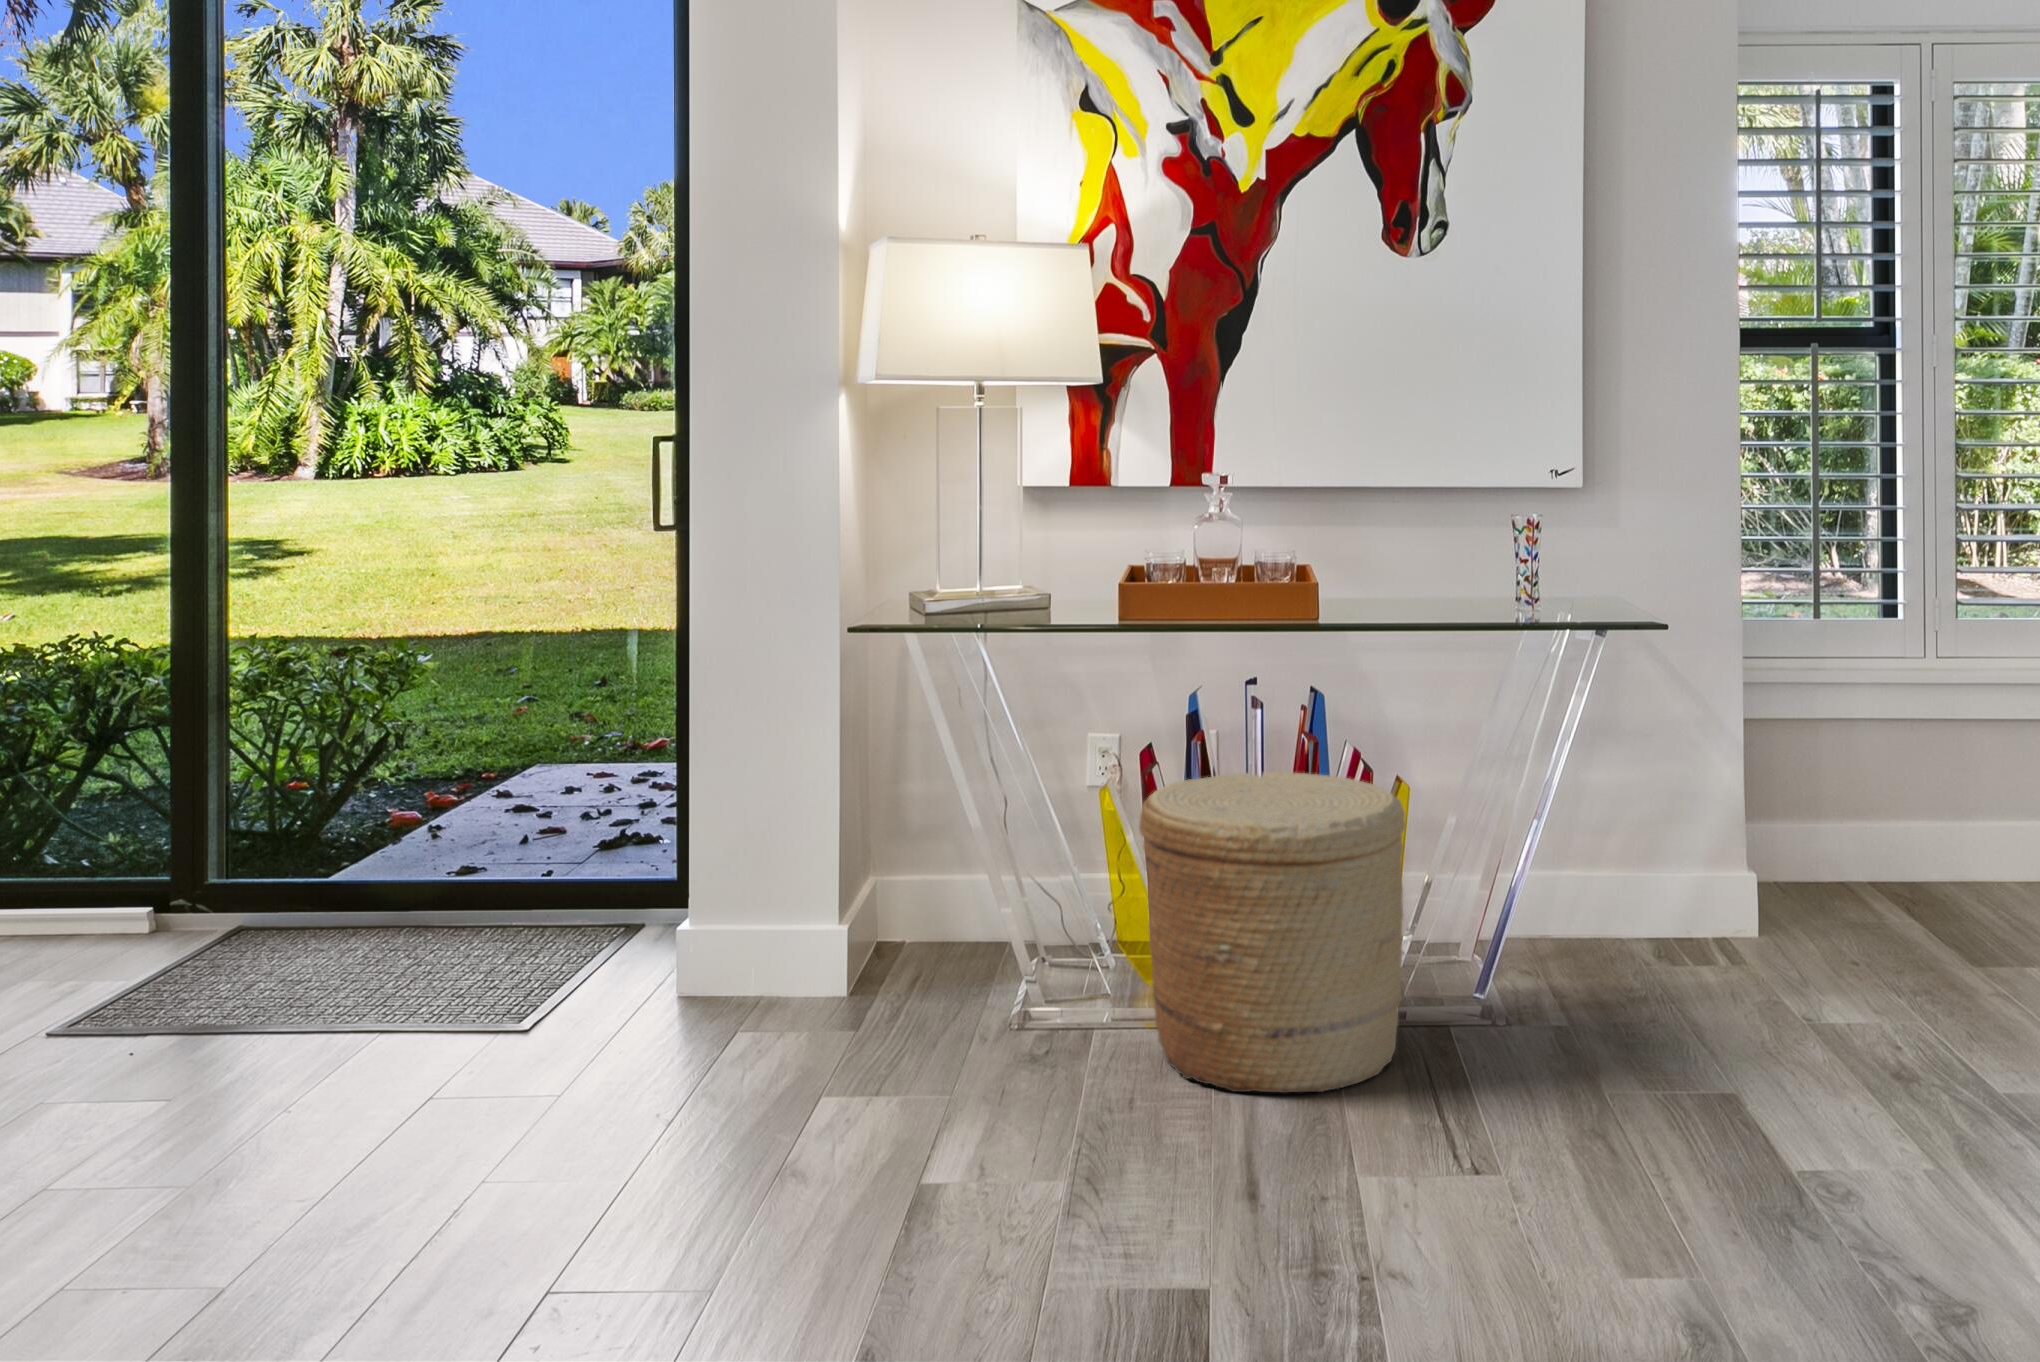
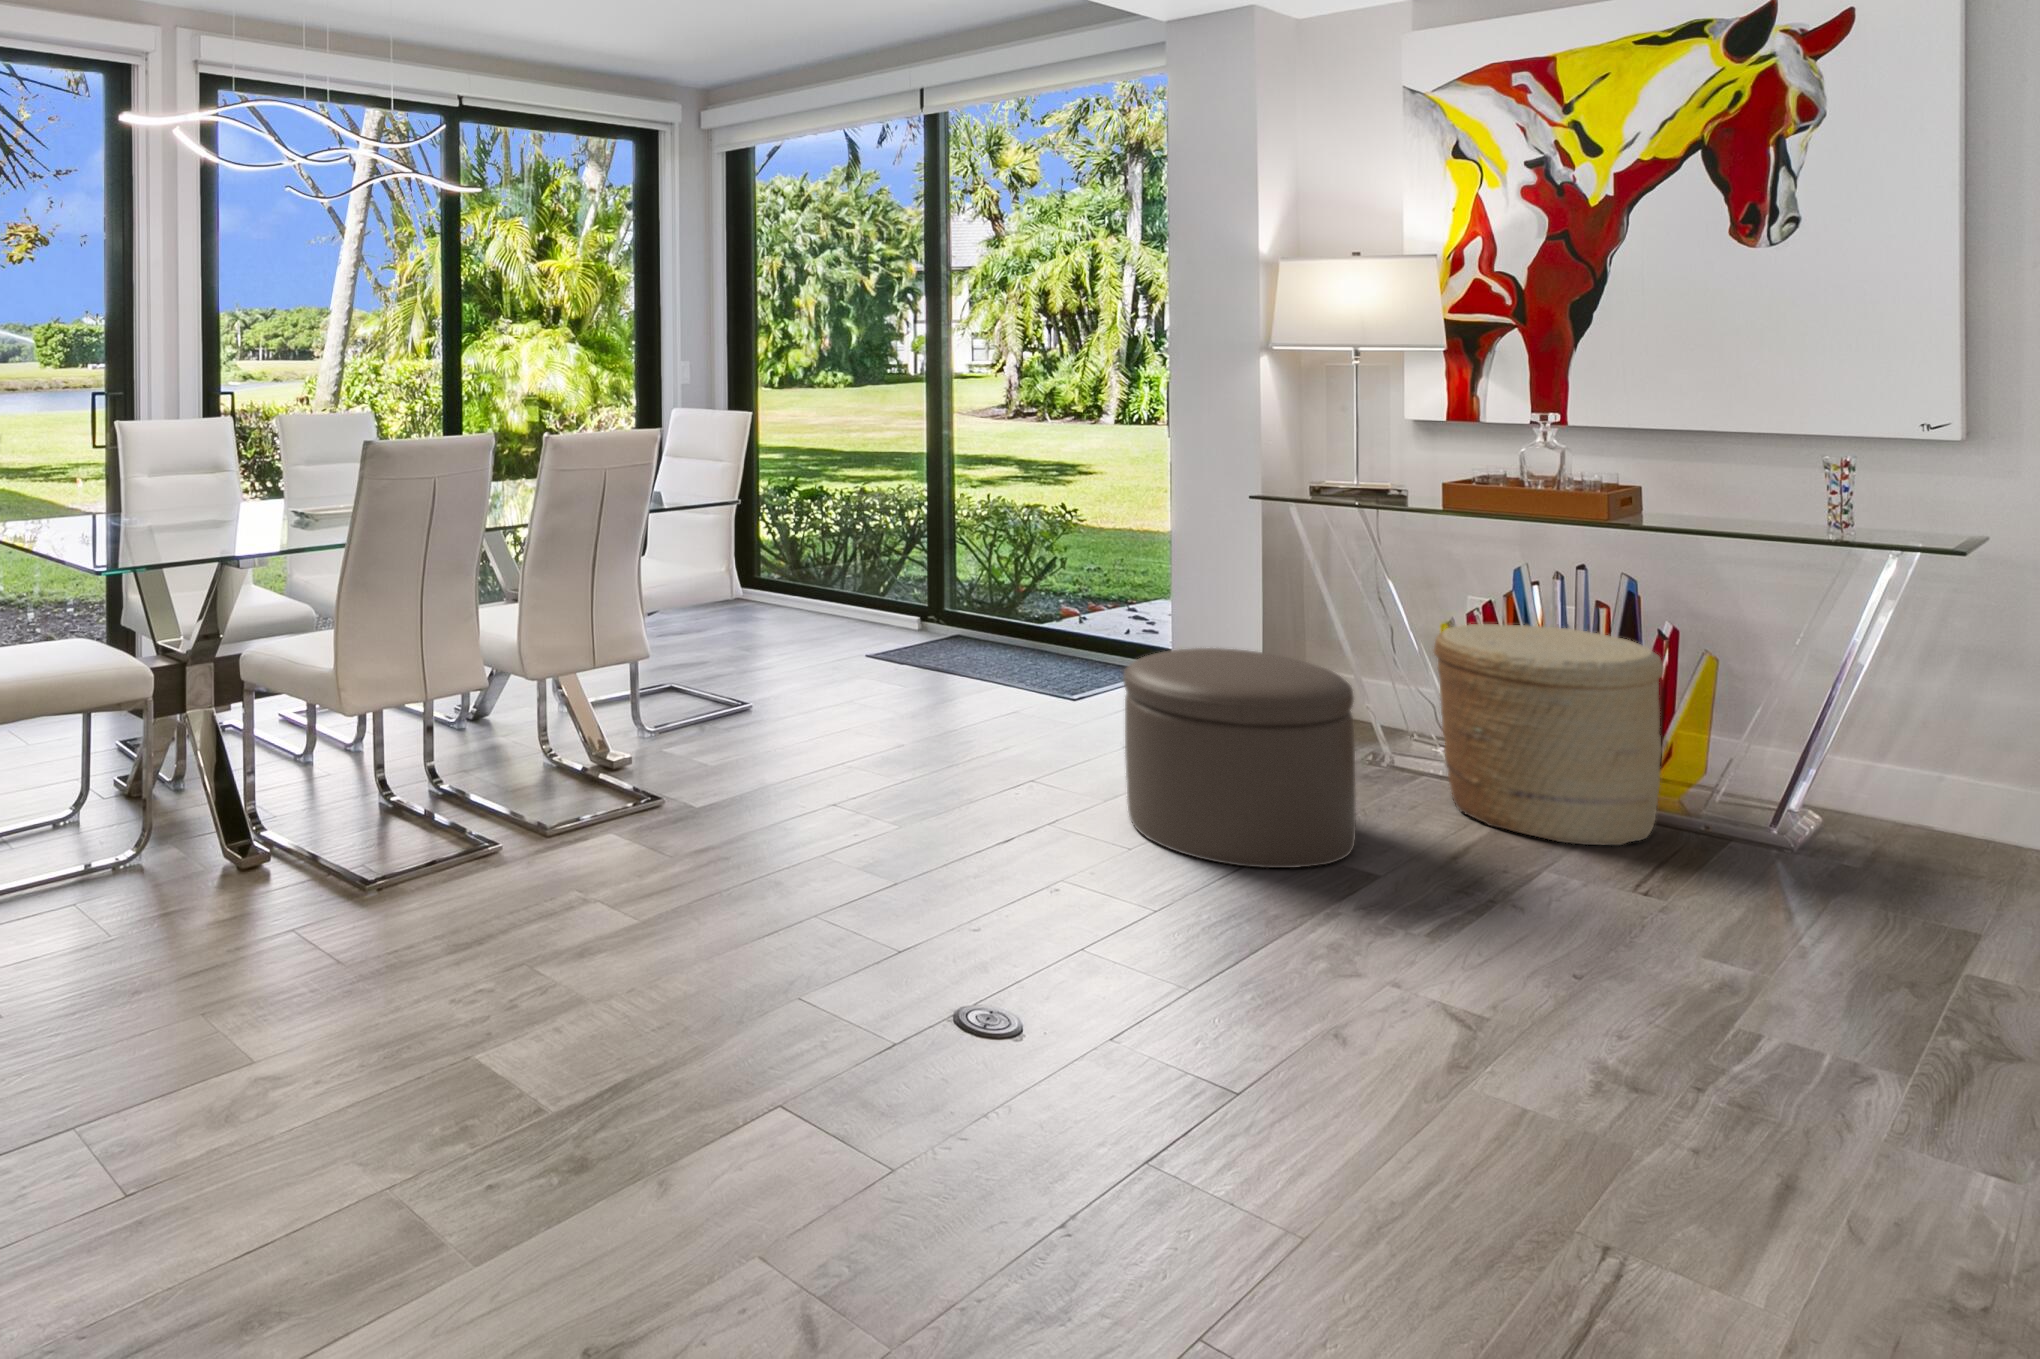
ottoman: none [753,886,1125,1309] -> present [1123,648,1356,868]

